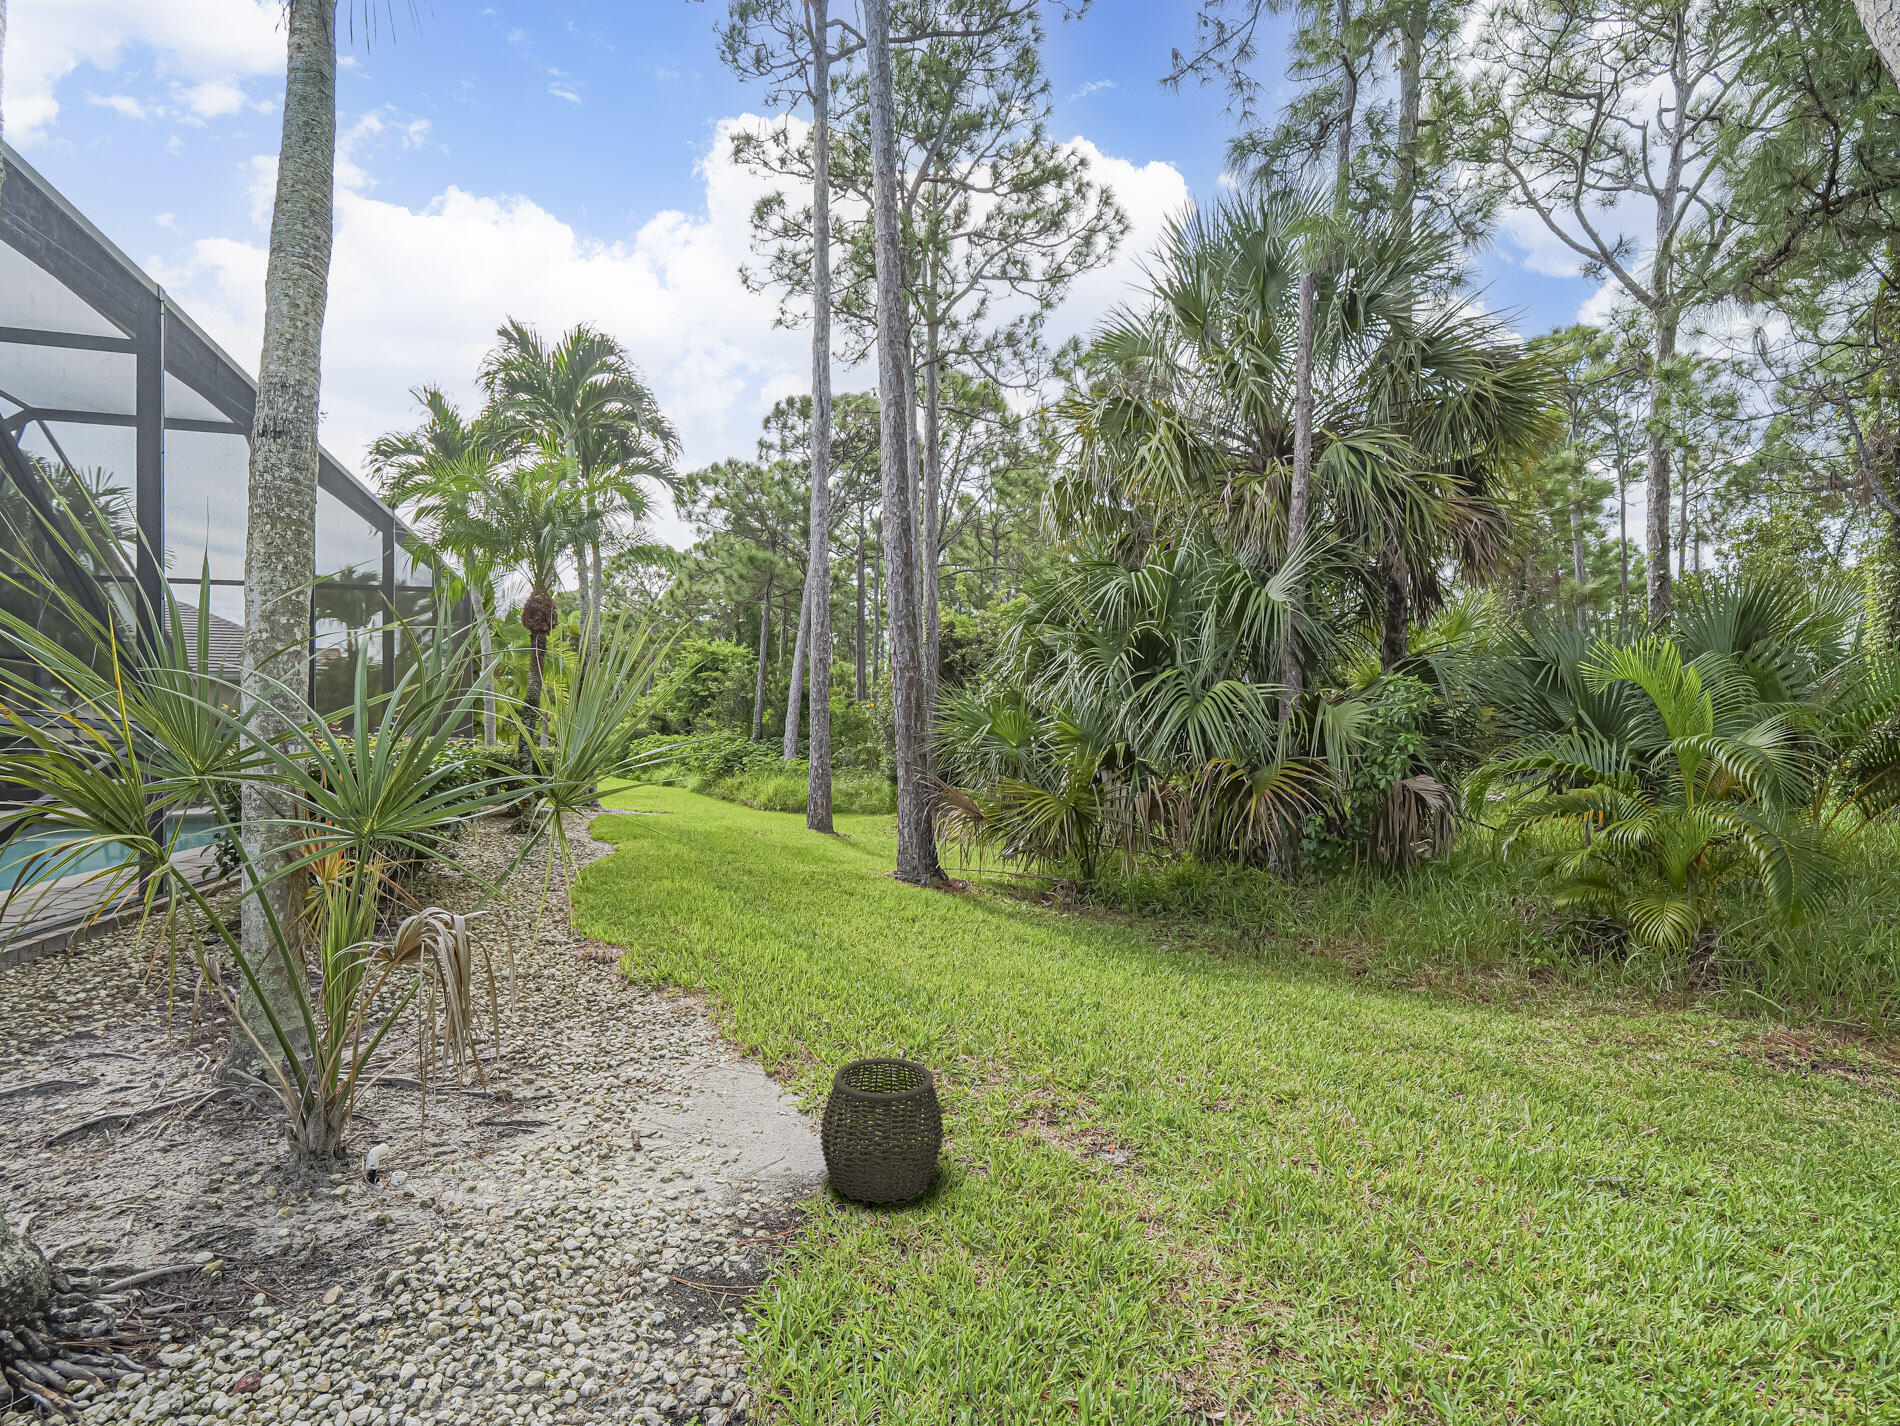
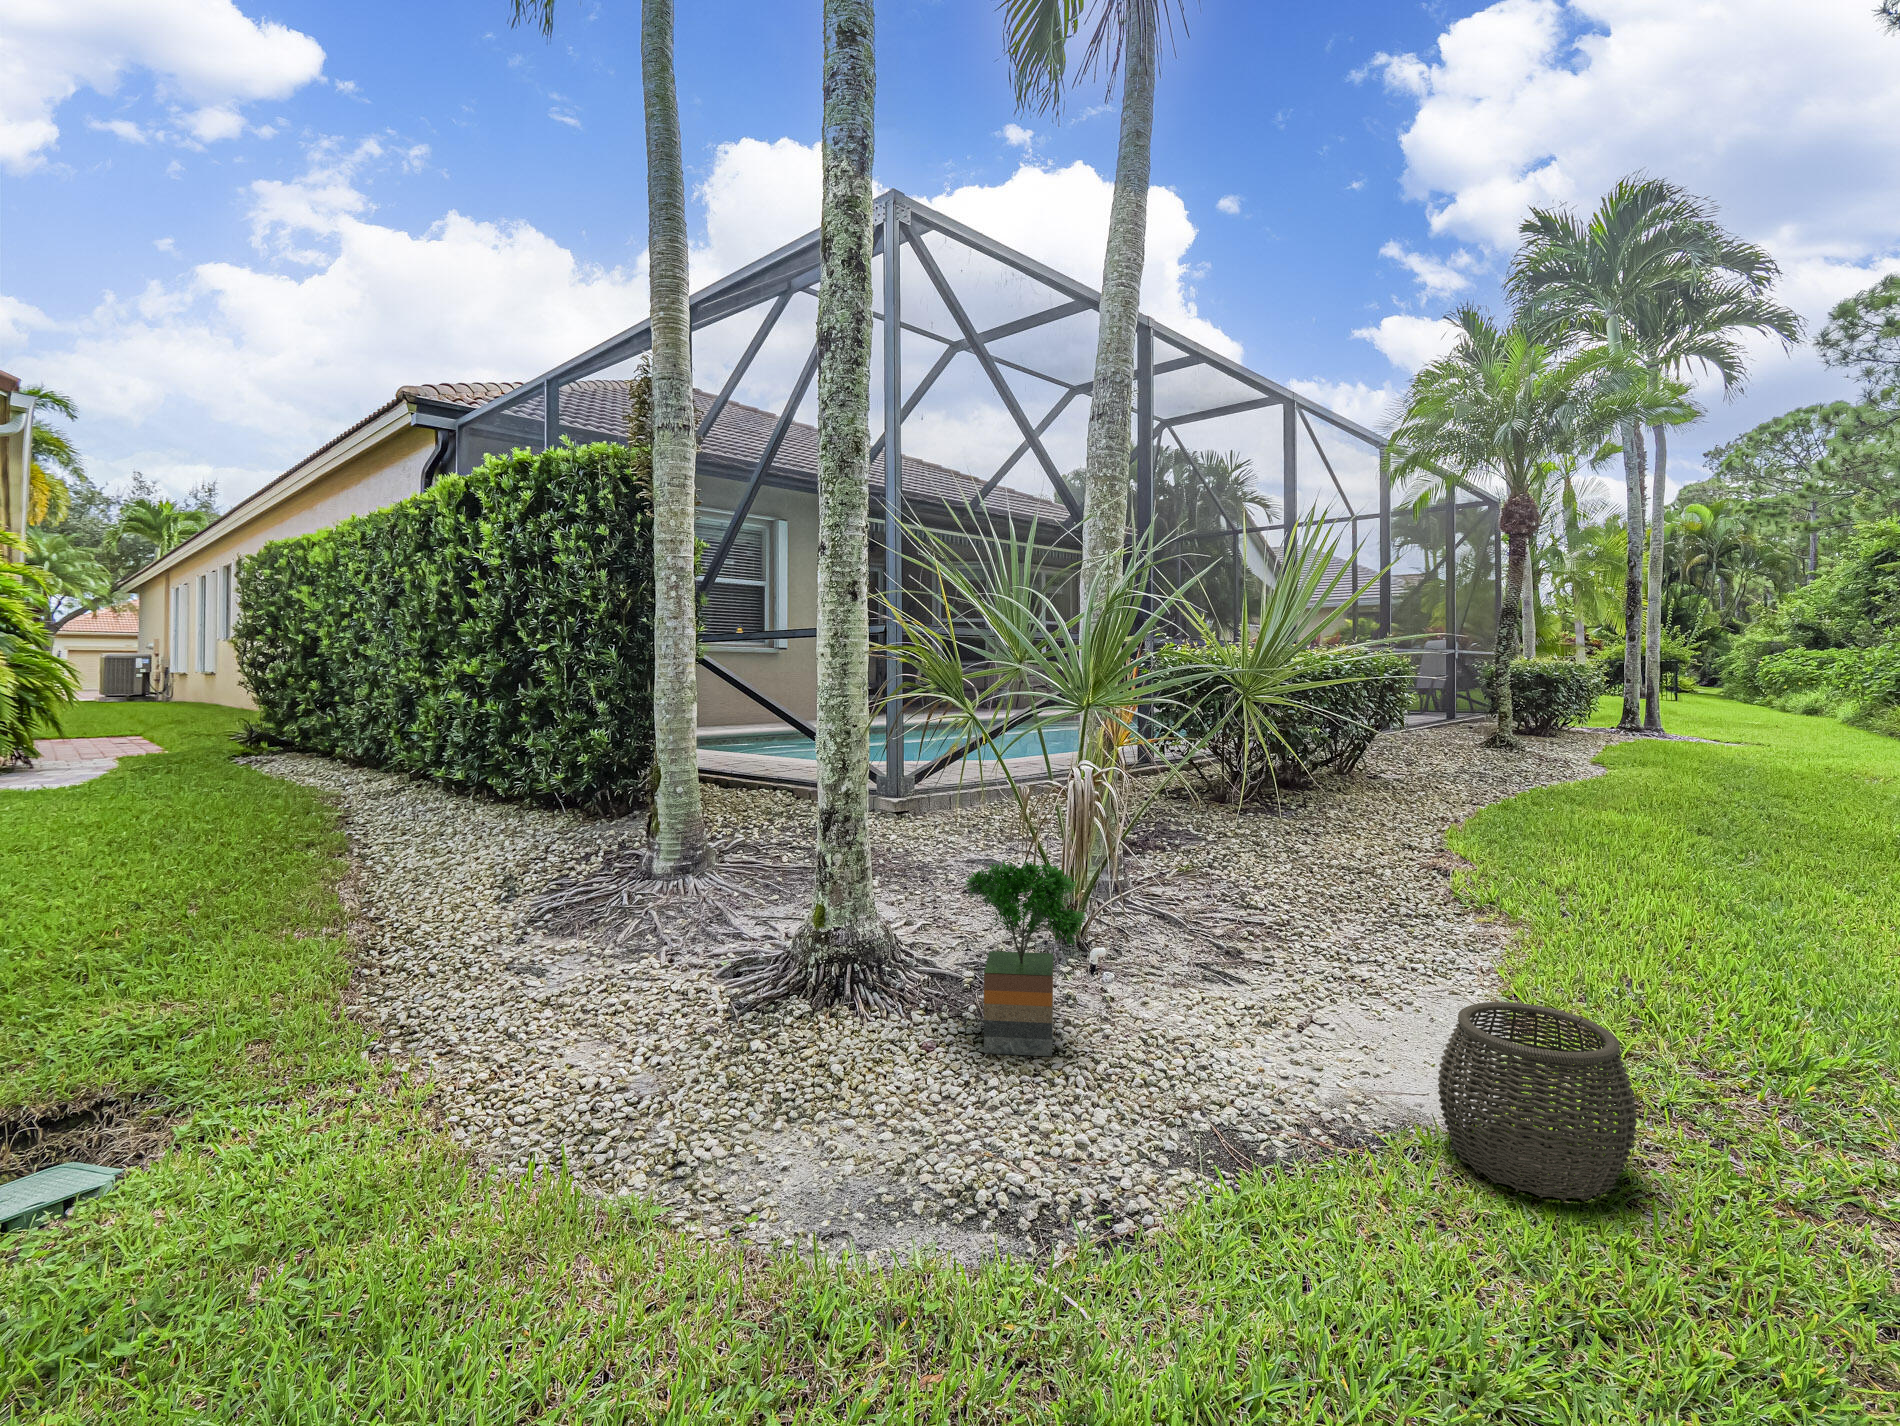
potted tree: none [304,1063,499,1344] -> present [965,860,1087,1056]

